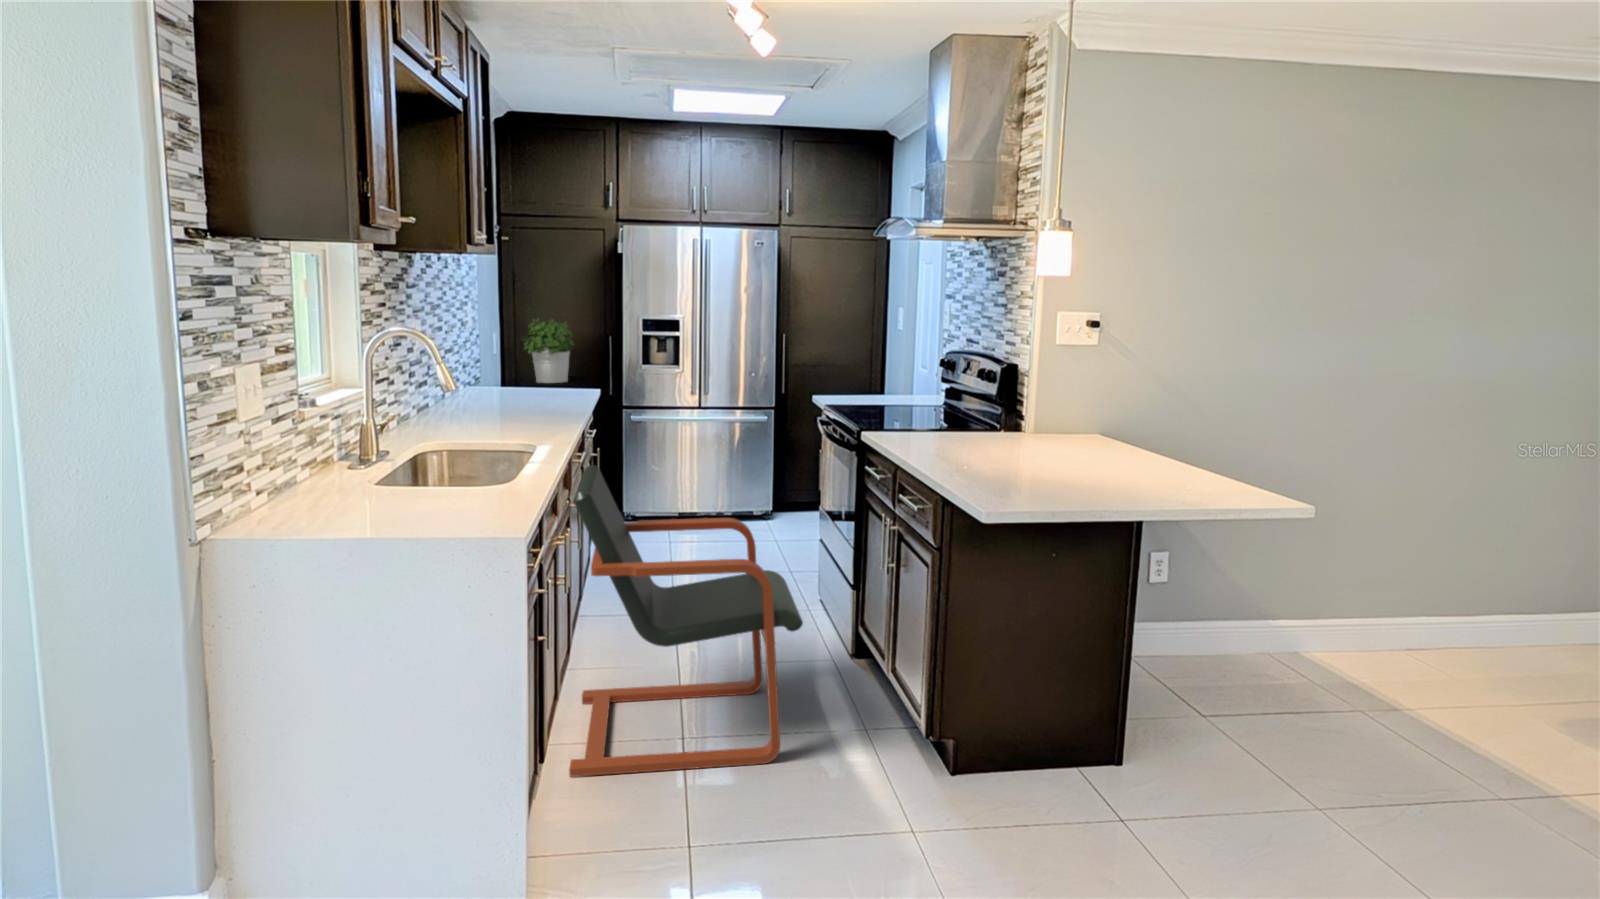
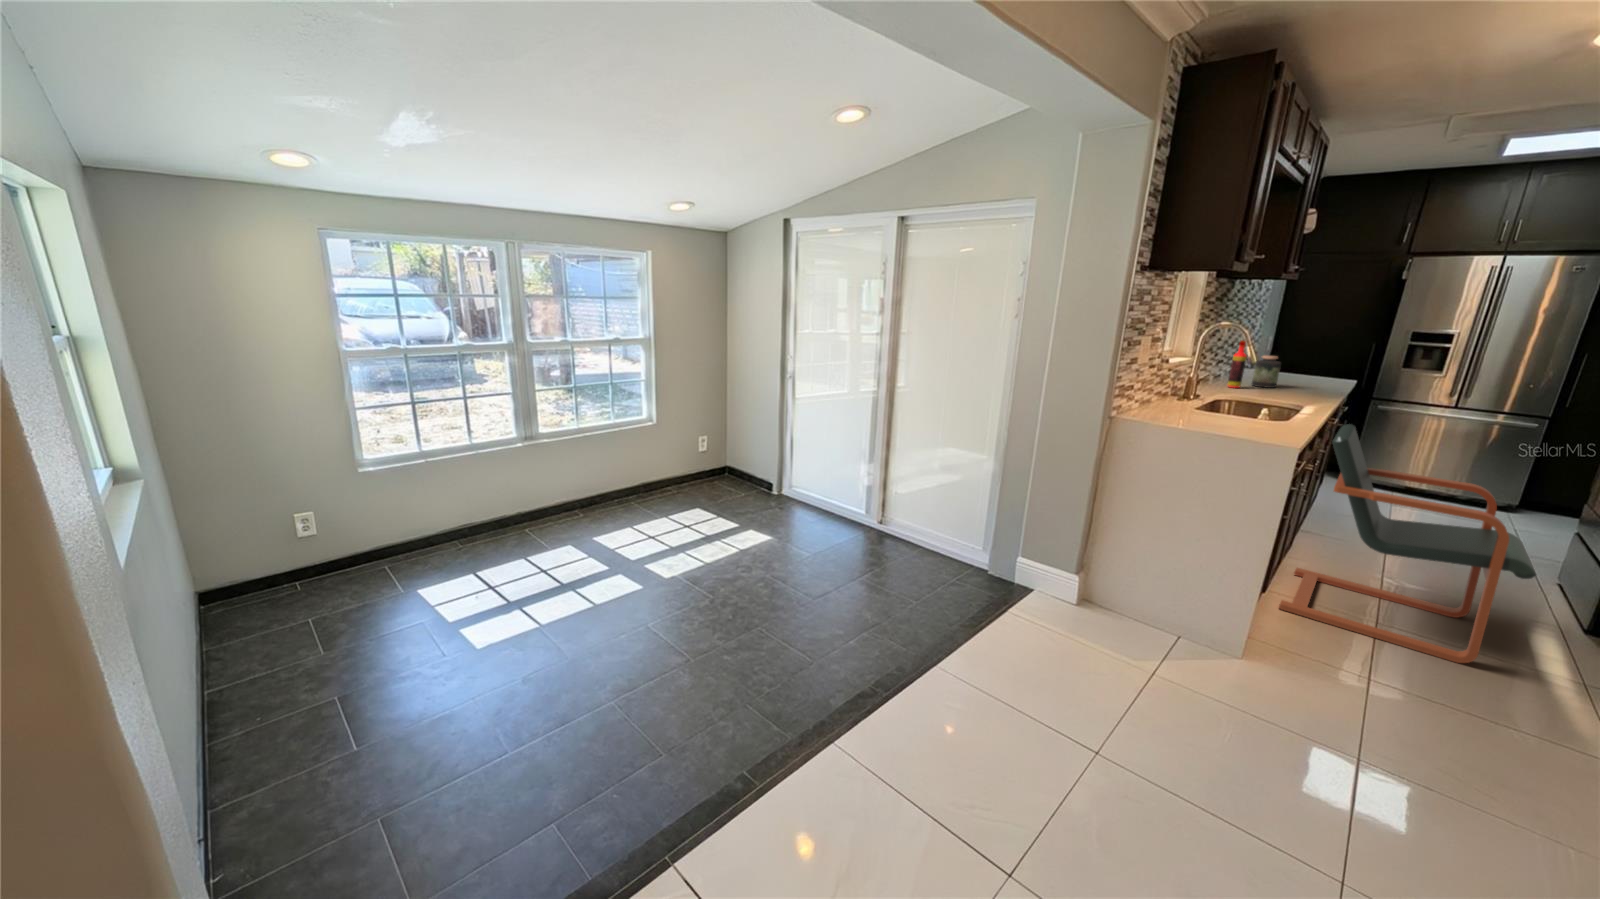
potted plant: present [522,320,574,383] -> none [1295,327,1343,373]
bottle: none [433,350,455,427] -> present [1227,341,1247,388]
jar: none [469,369,504,419] -> present [1252,355,1281,388]

